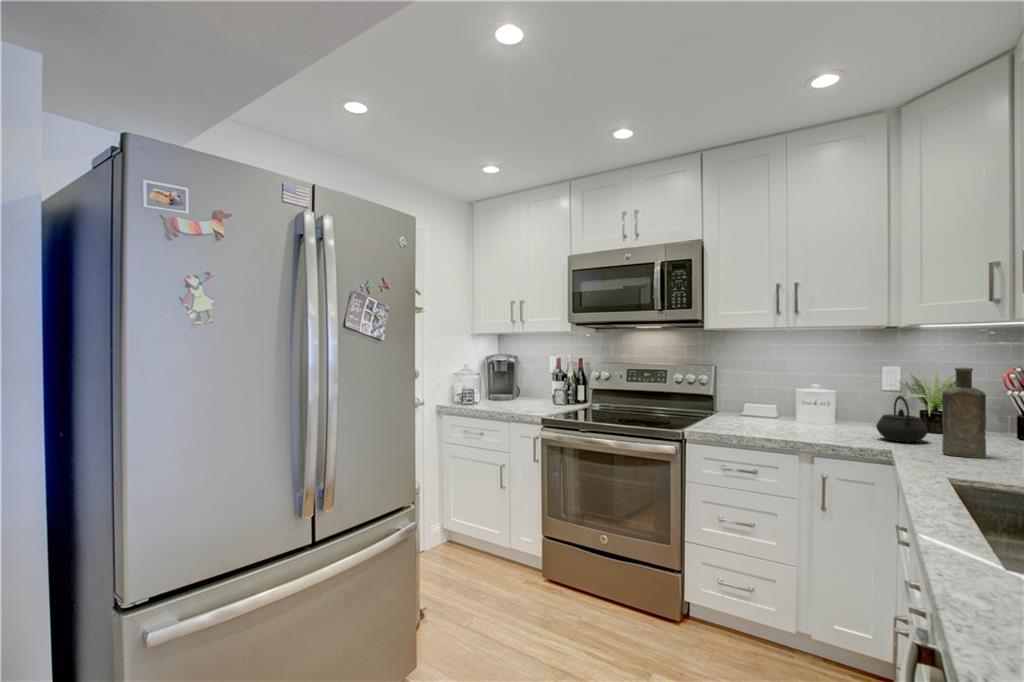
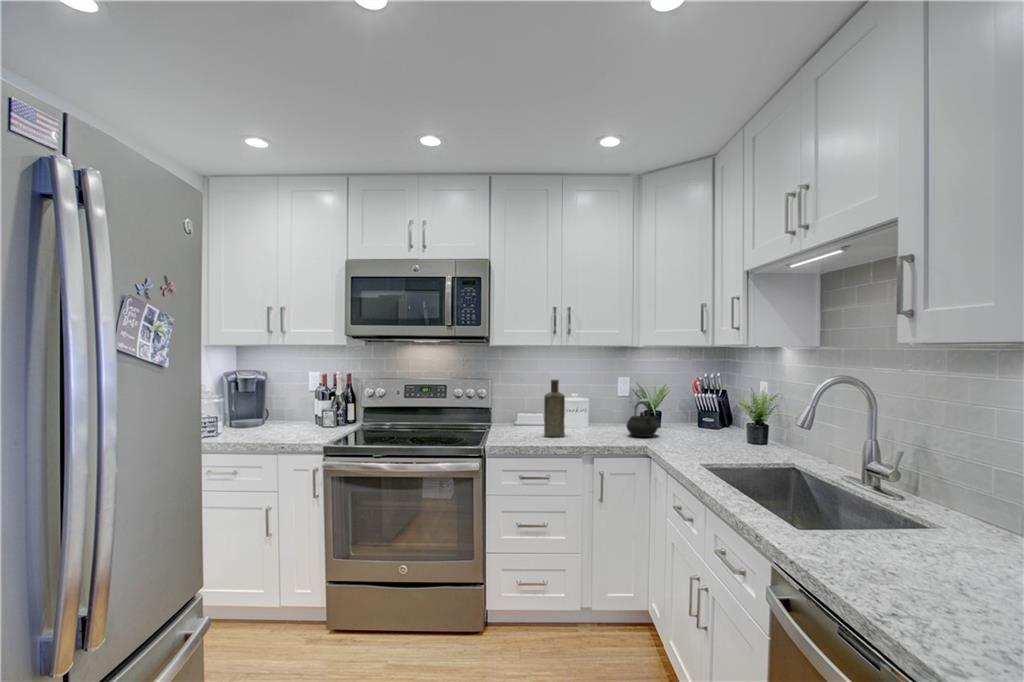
bottle: present [942,368,986,458] -> present [544,380,565,437]

